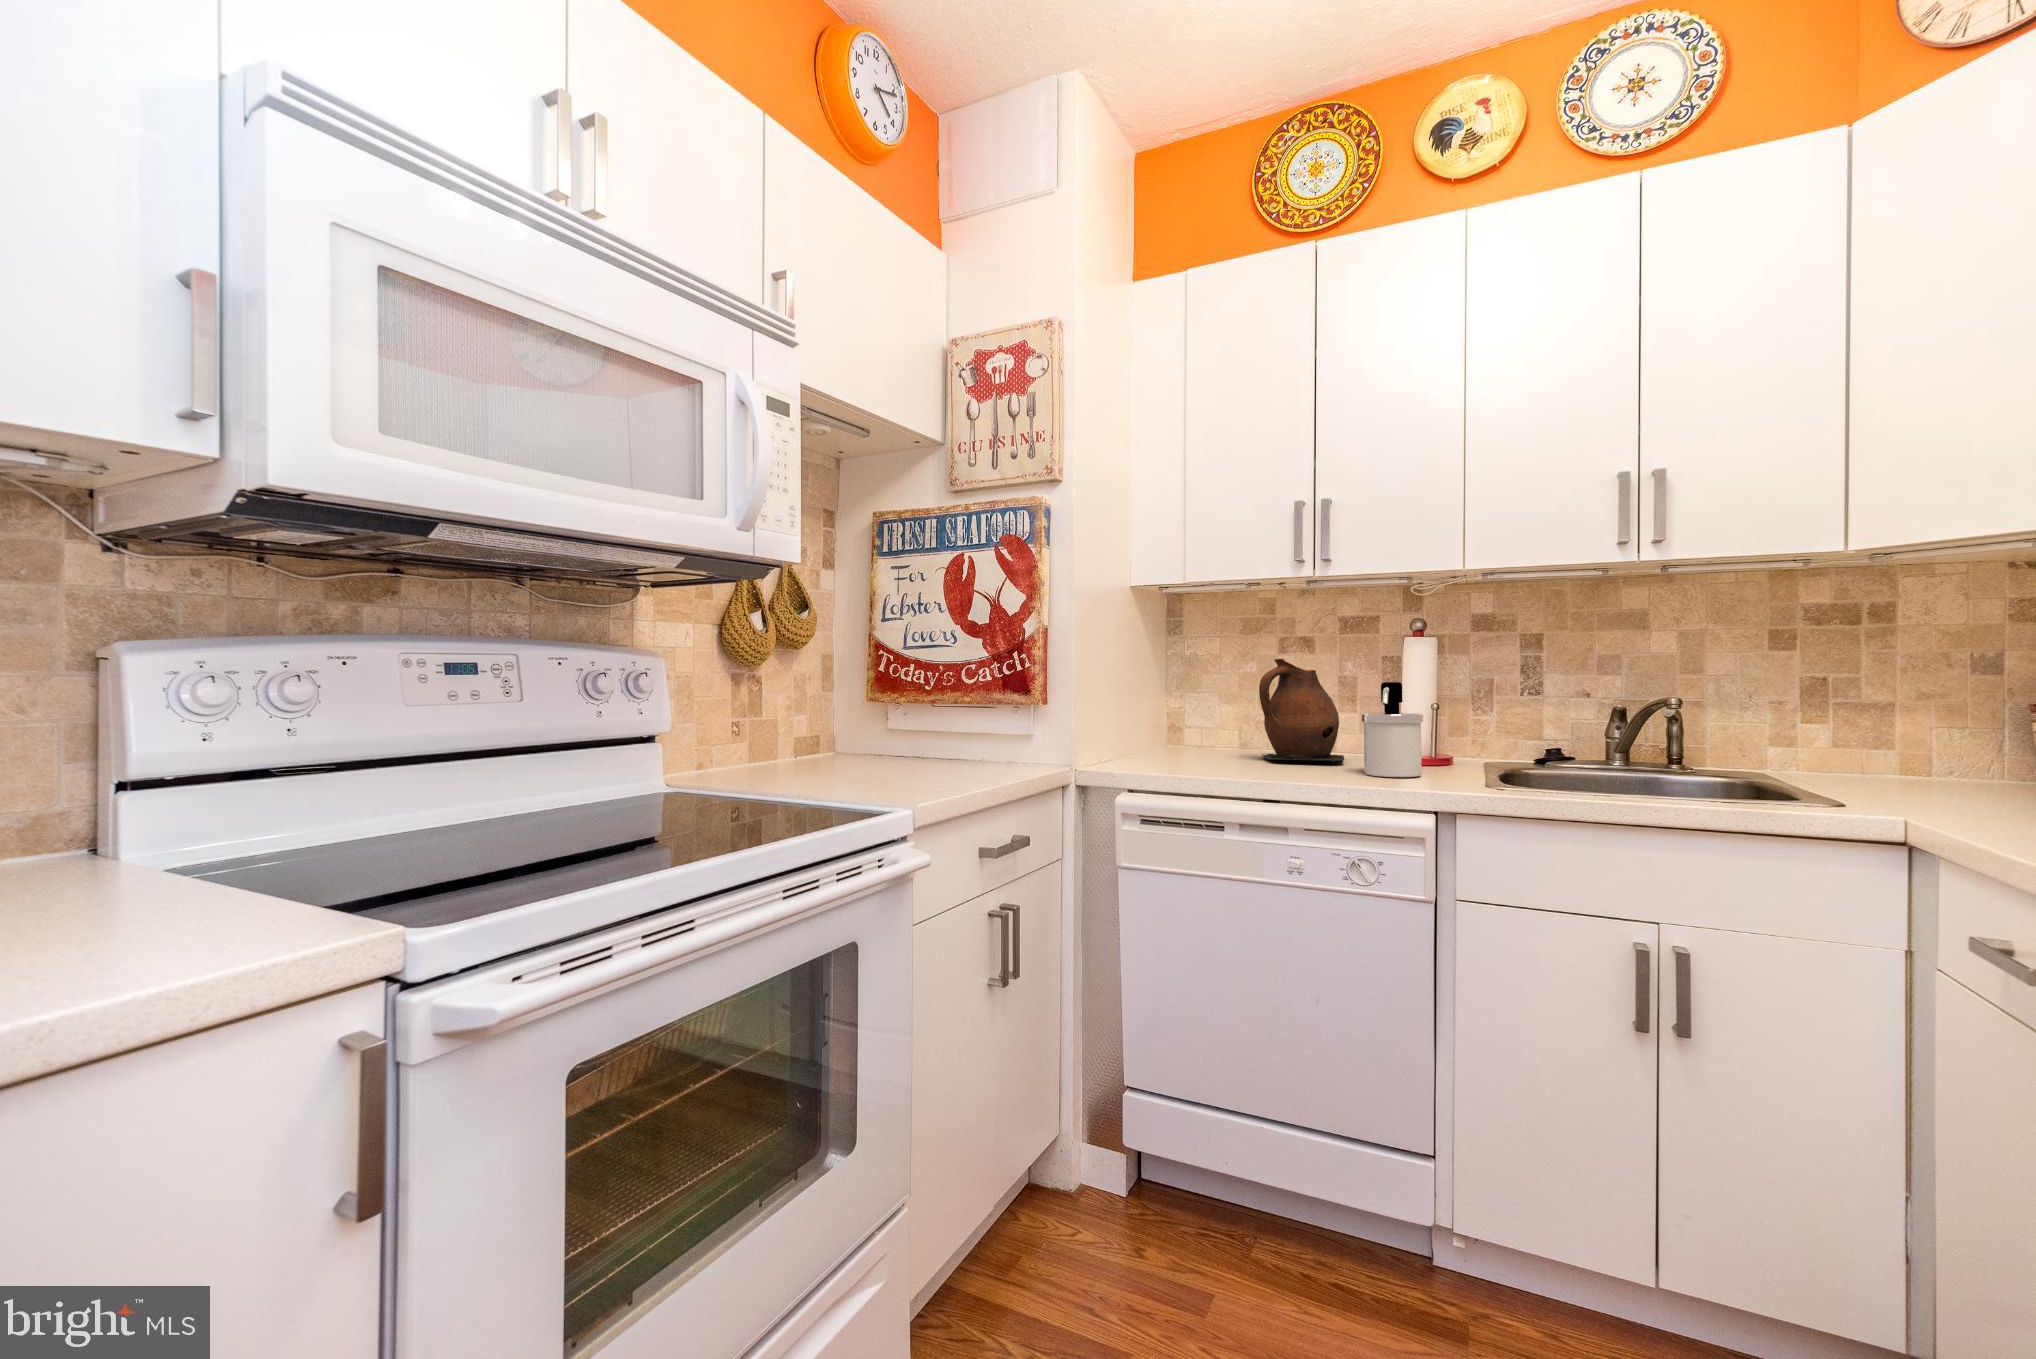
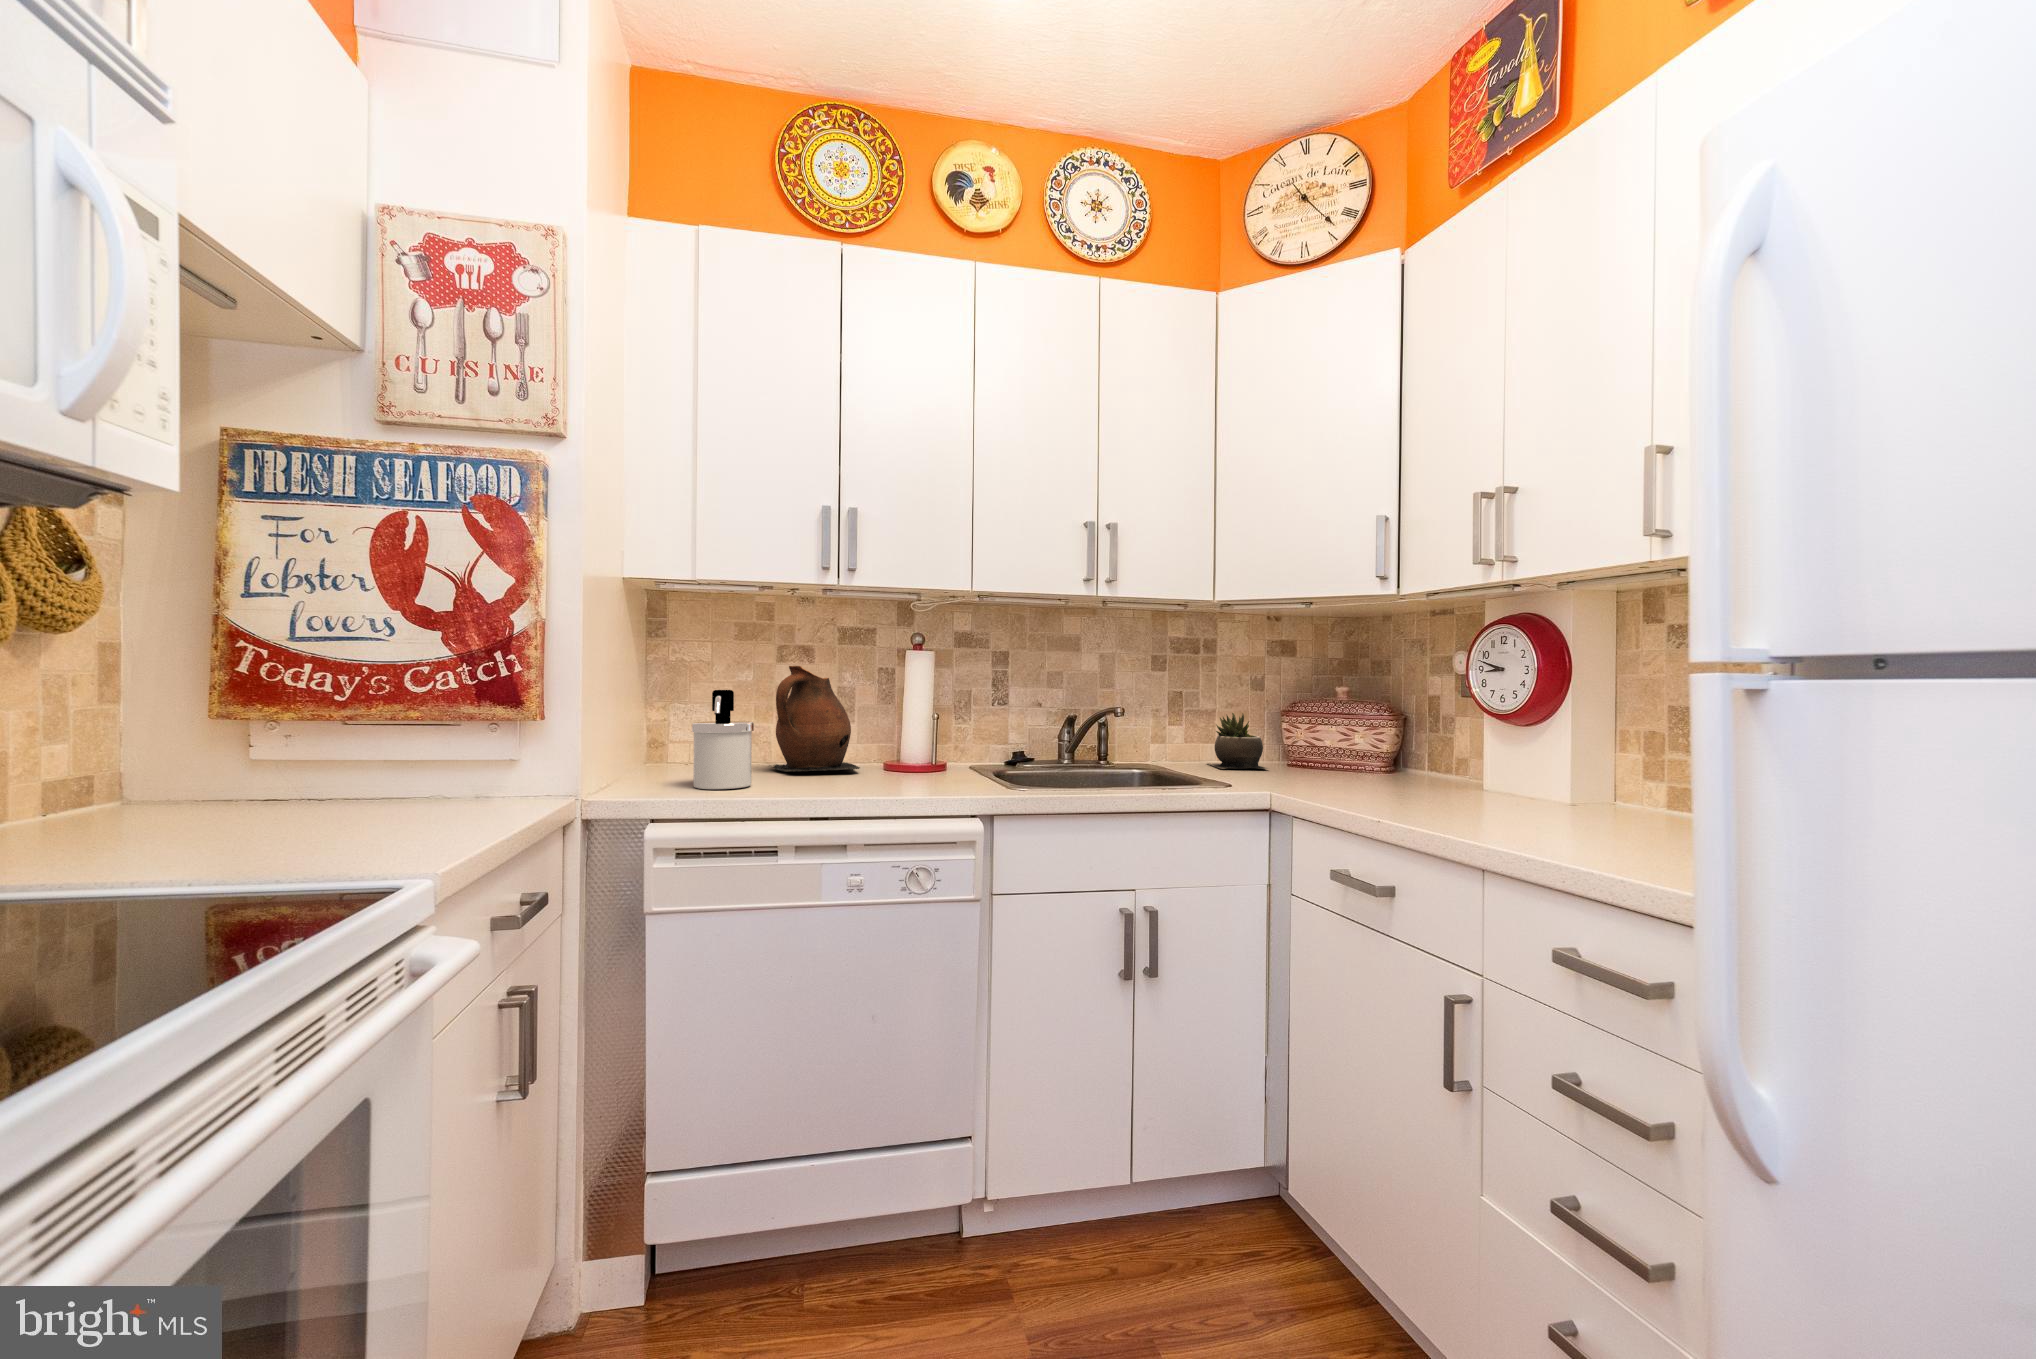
soap dispenser: present [1362,682,1423,777] -> present [691,690,754,789]
succulent plant: none [1870,710,1982,794] -> present [1208,713,1268,769]

